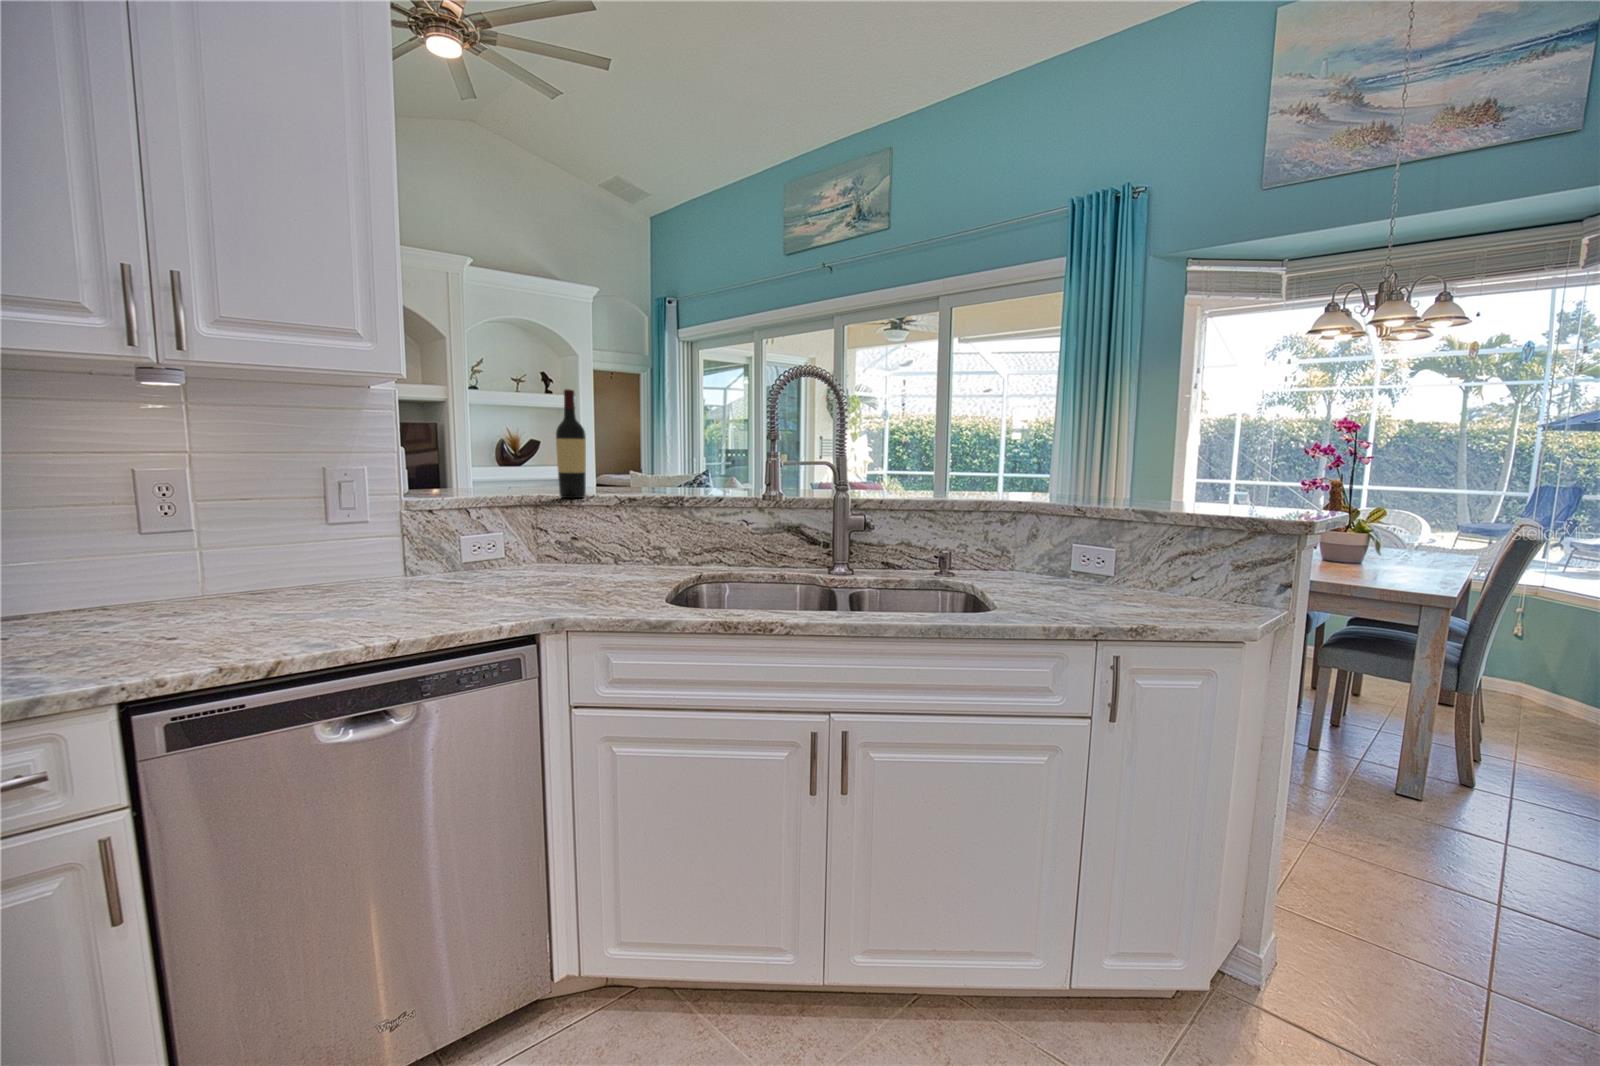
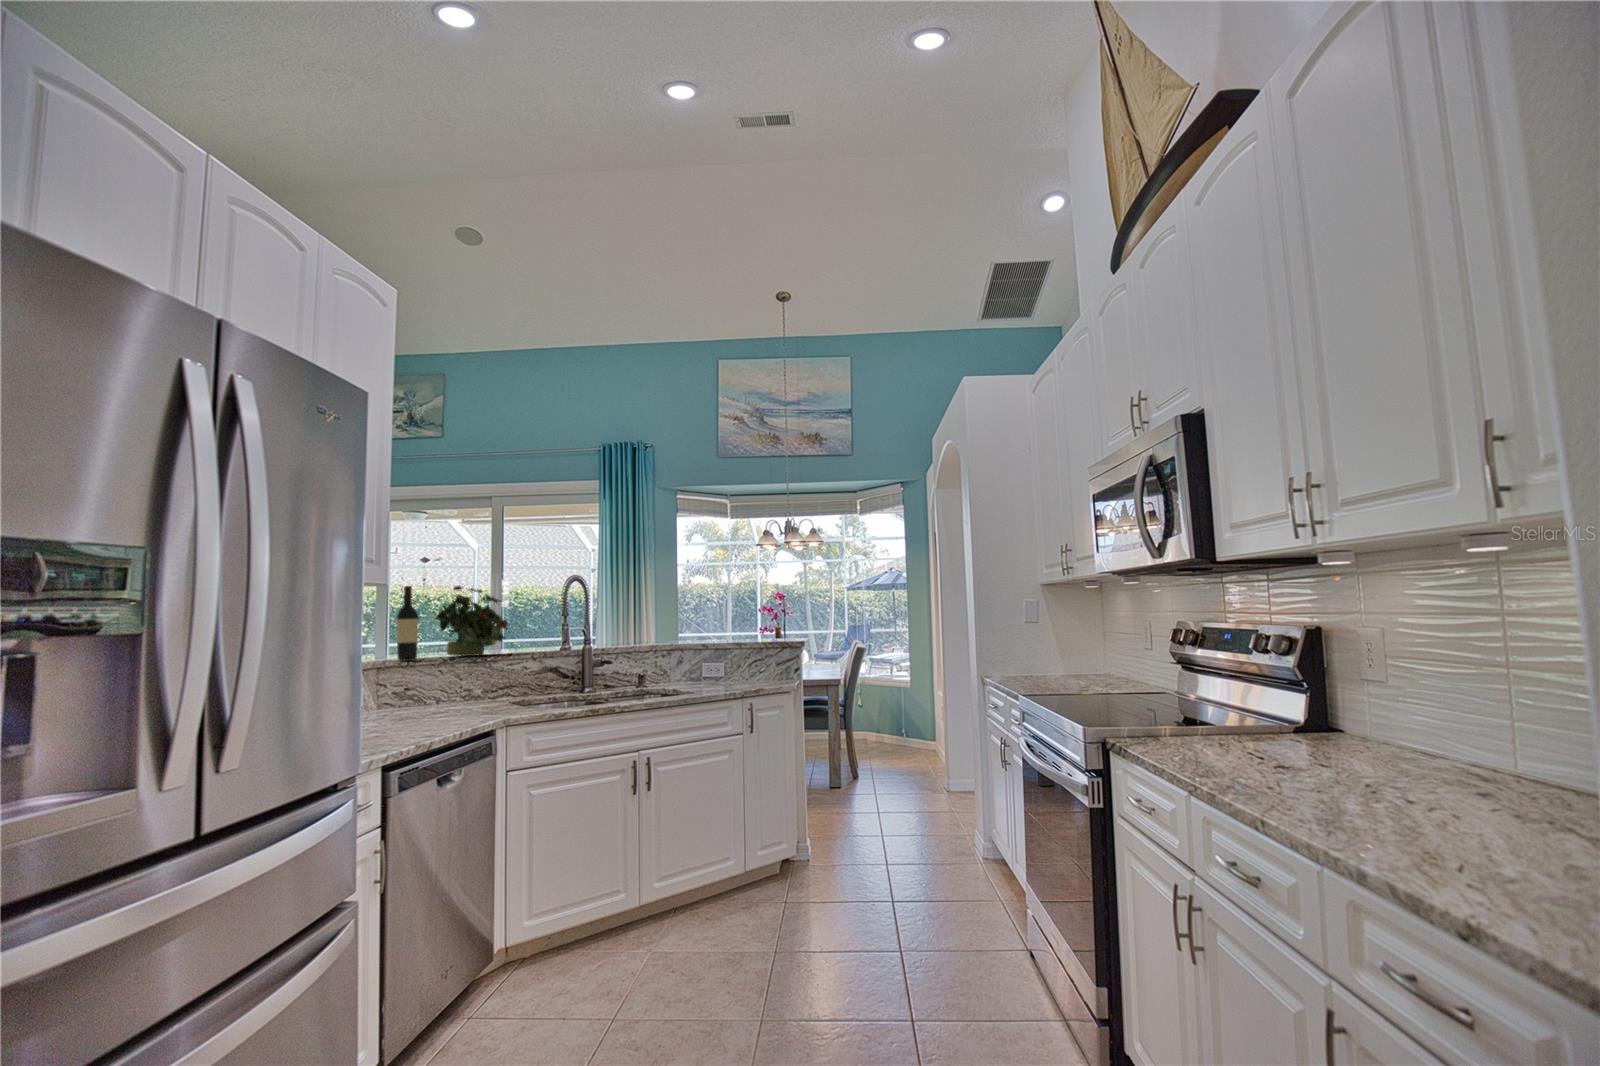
potted plant: none [632,391,742,497] -> present [435,586,508,656]

